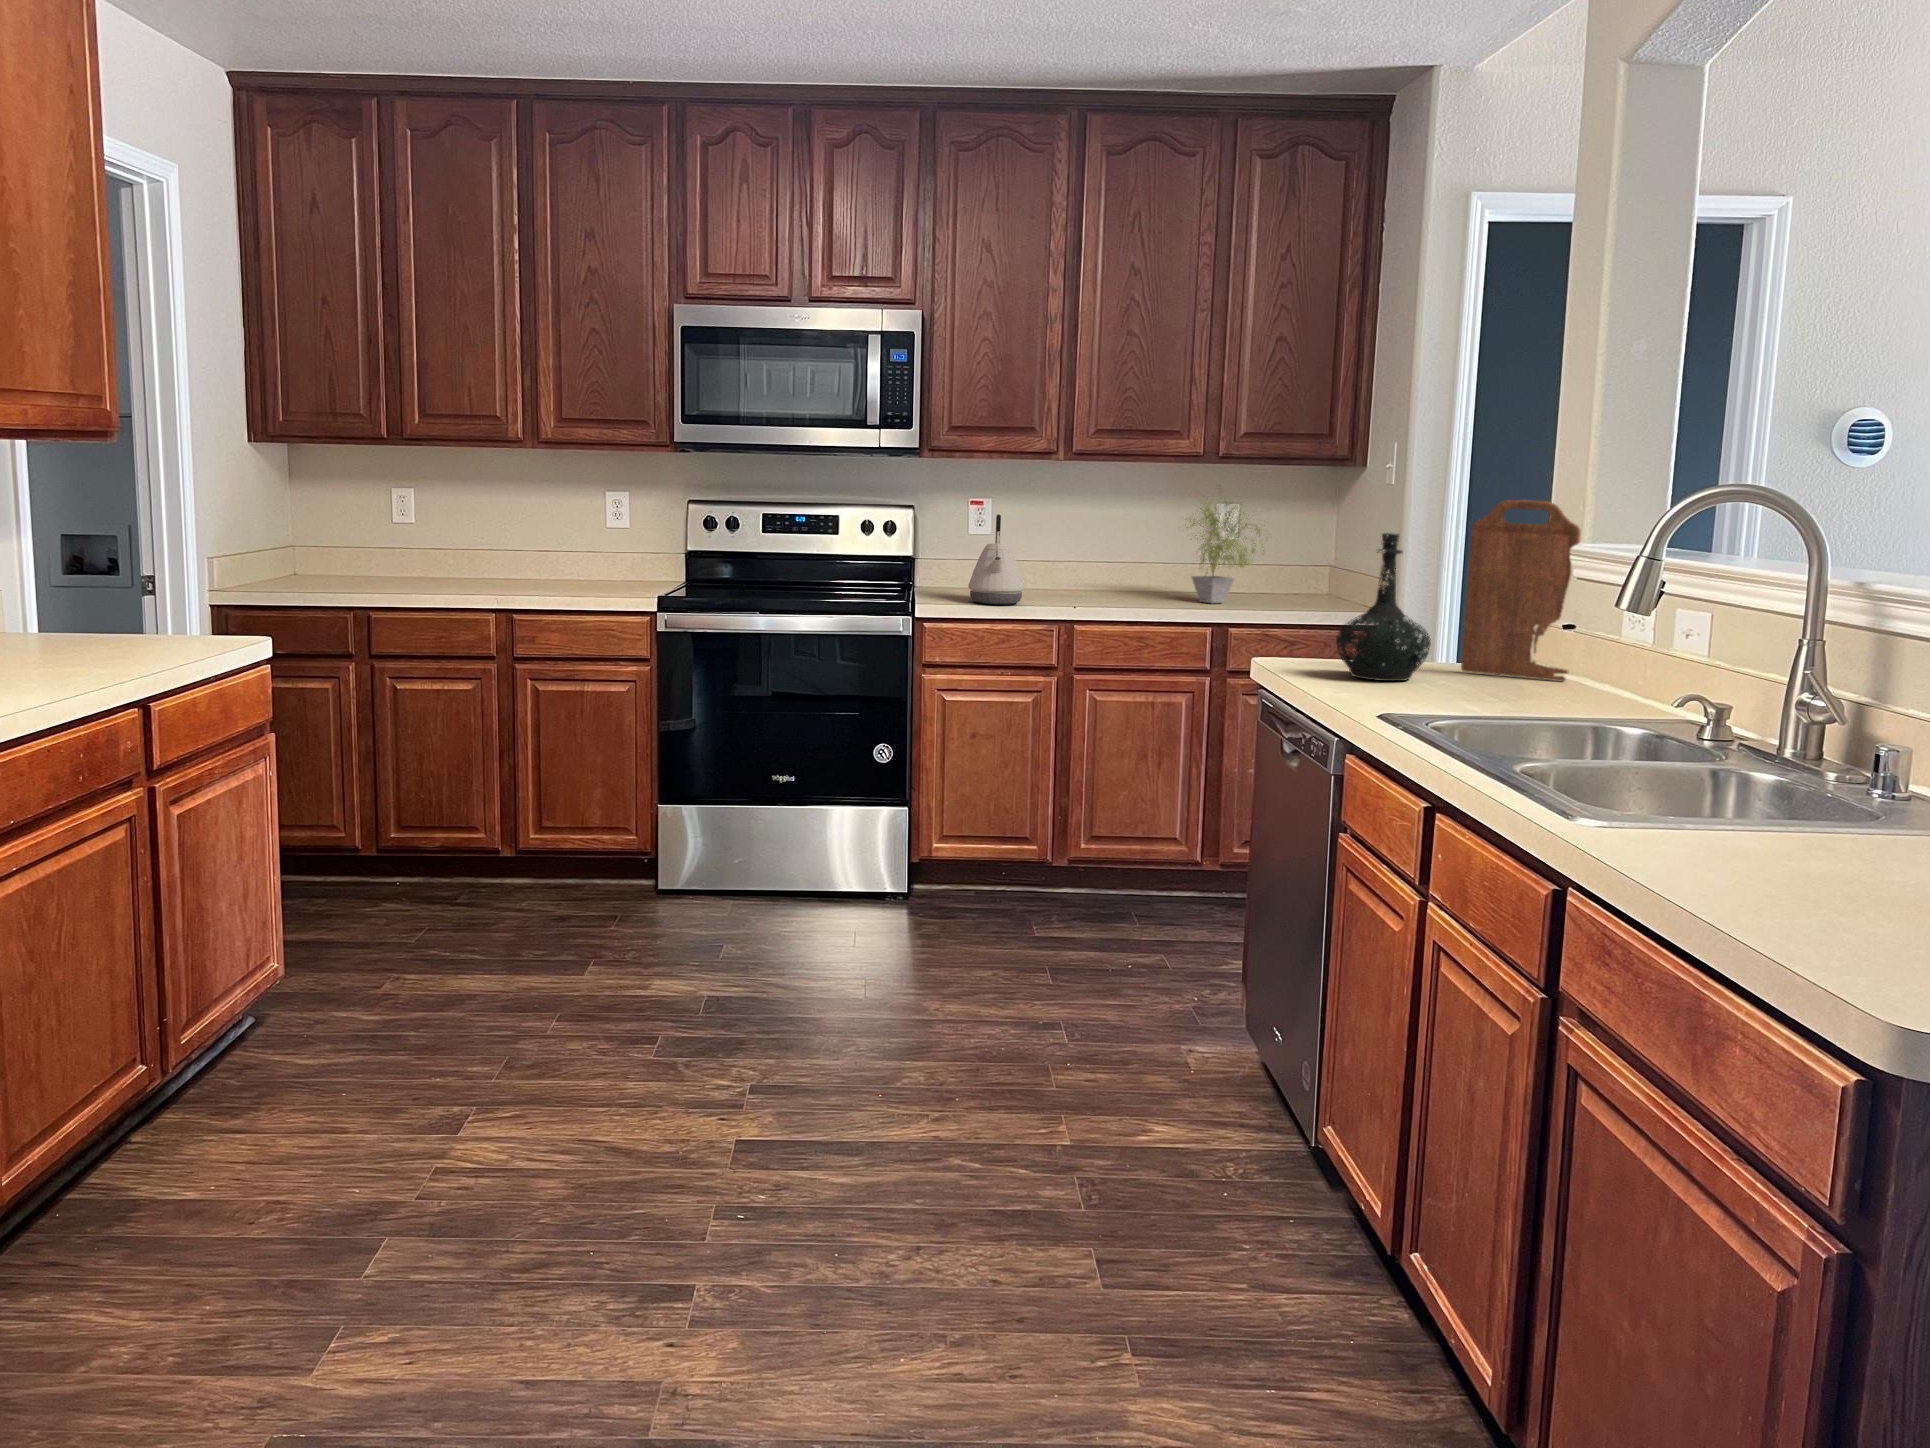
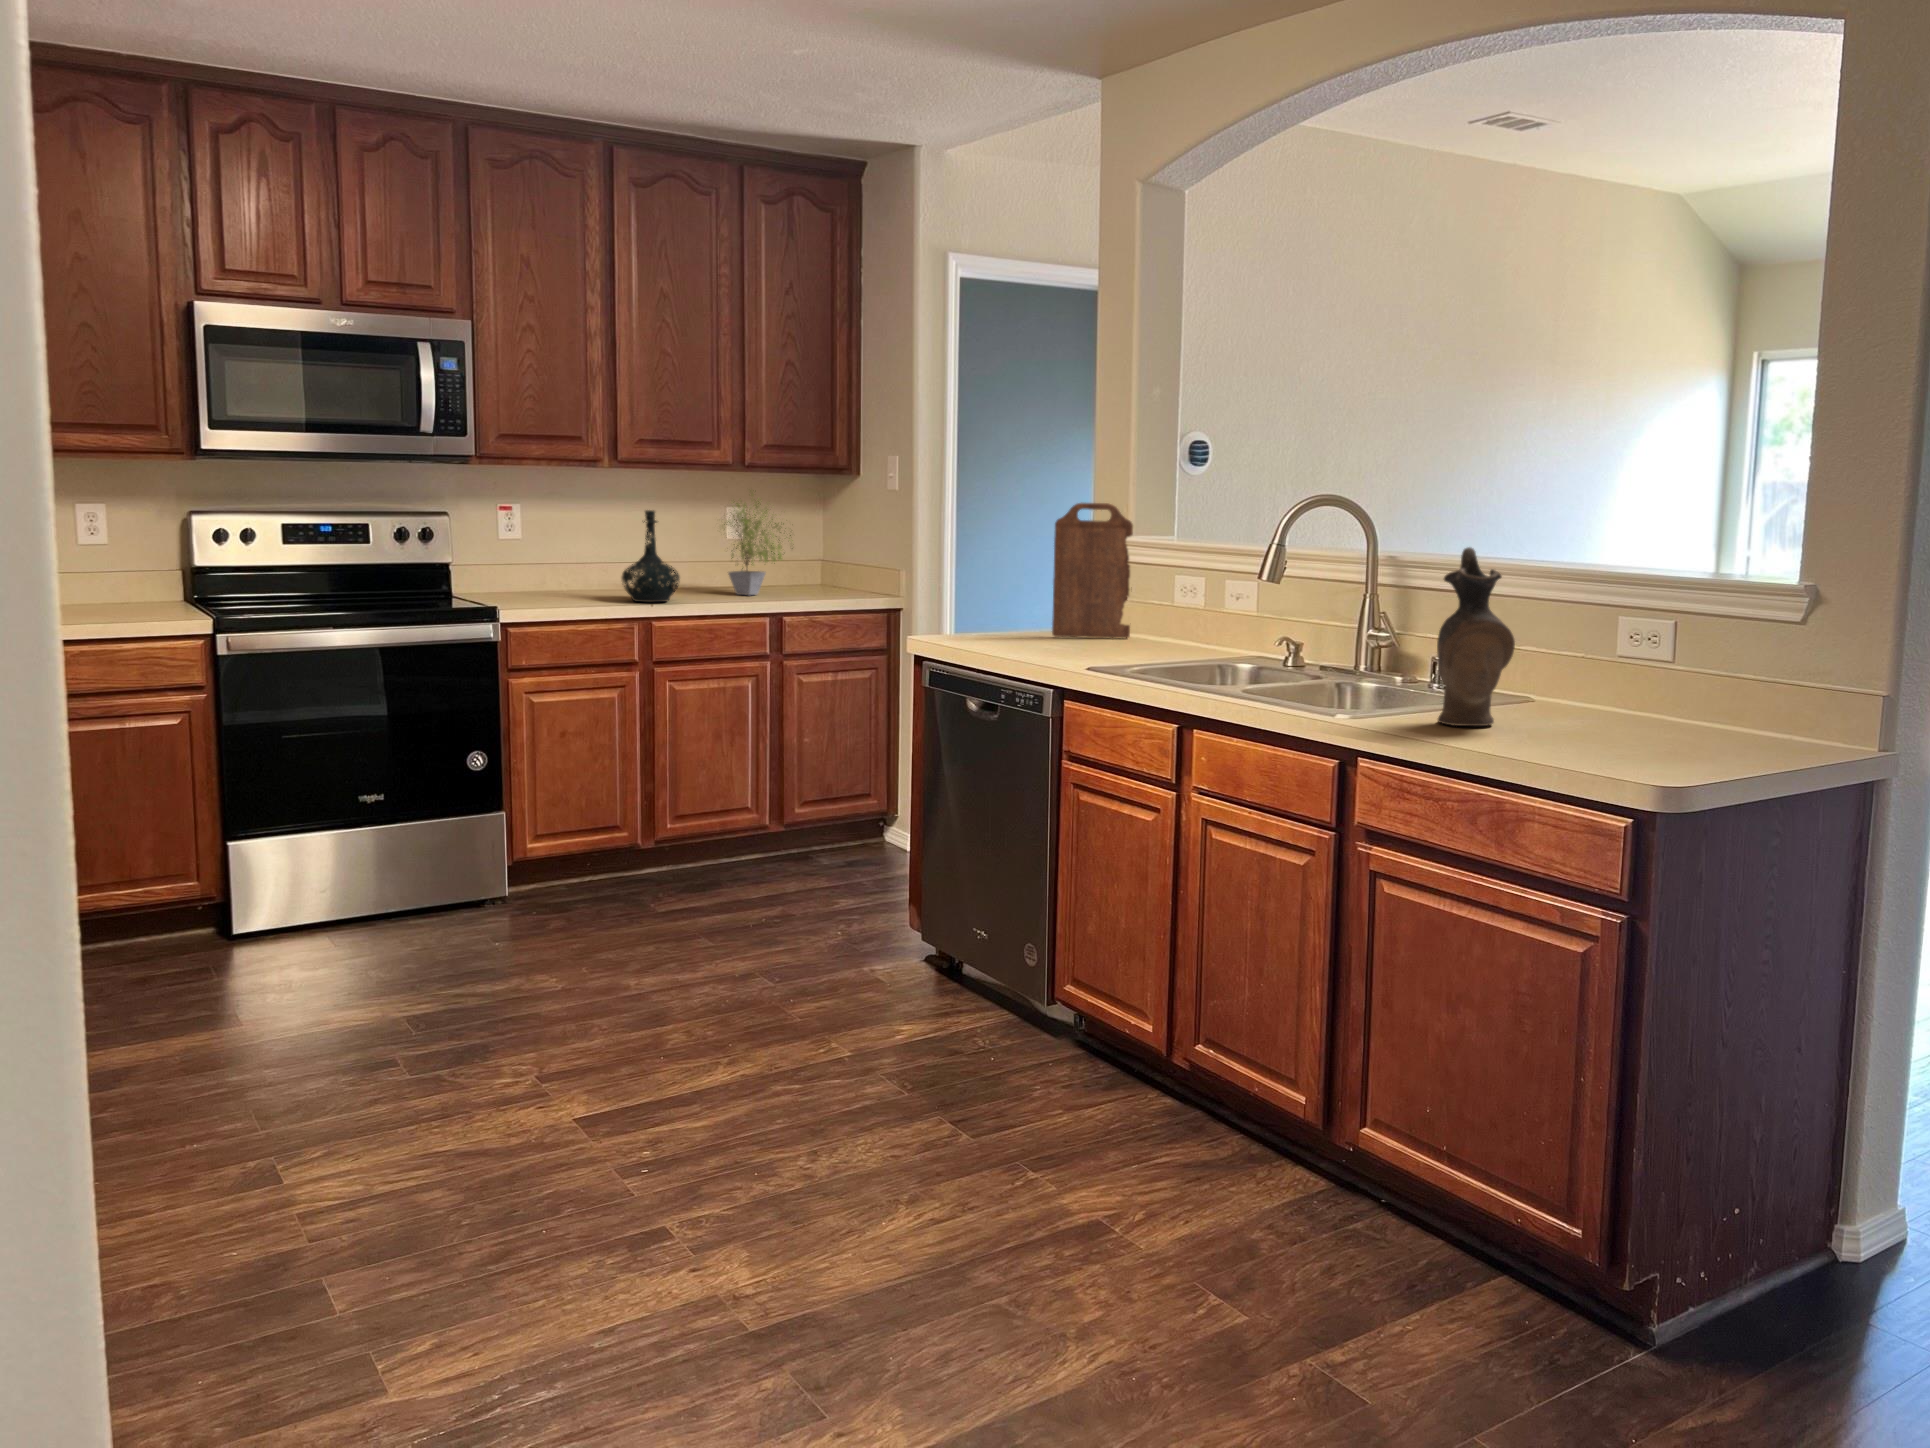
kettle: present [968,515,1024,604] -> none [540,521,596,607]
bottle: present [1336,533,1431,681] -> present [622,510,680,602]
ceramic pitcher: none [1747,563,1888,864] -> present [1437,547,1515,726]

